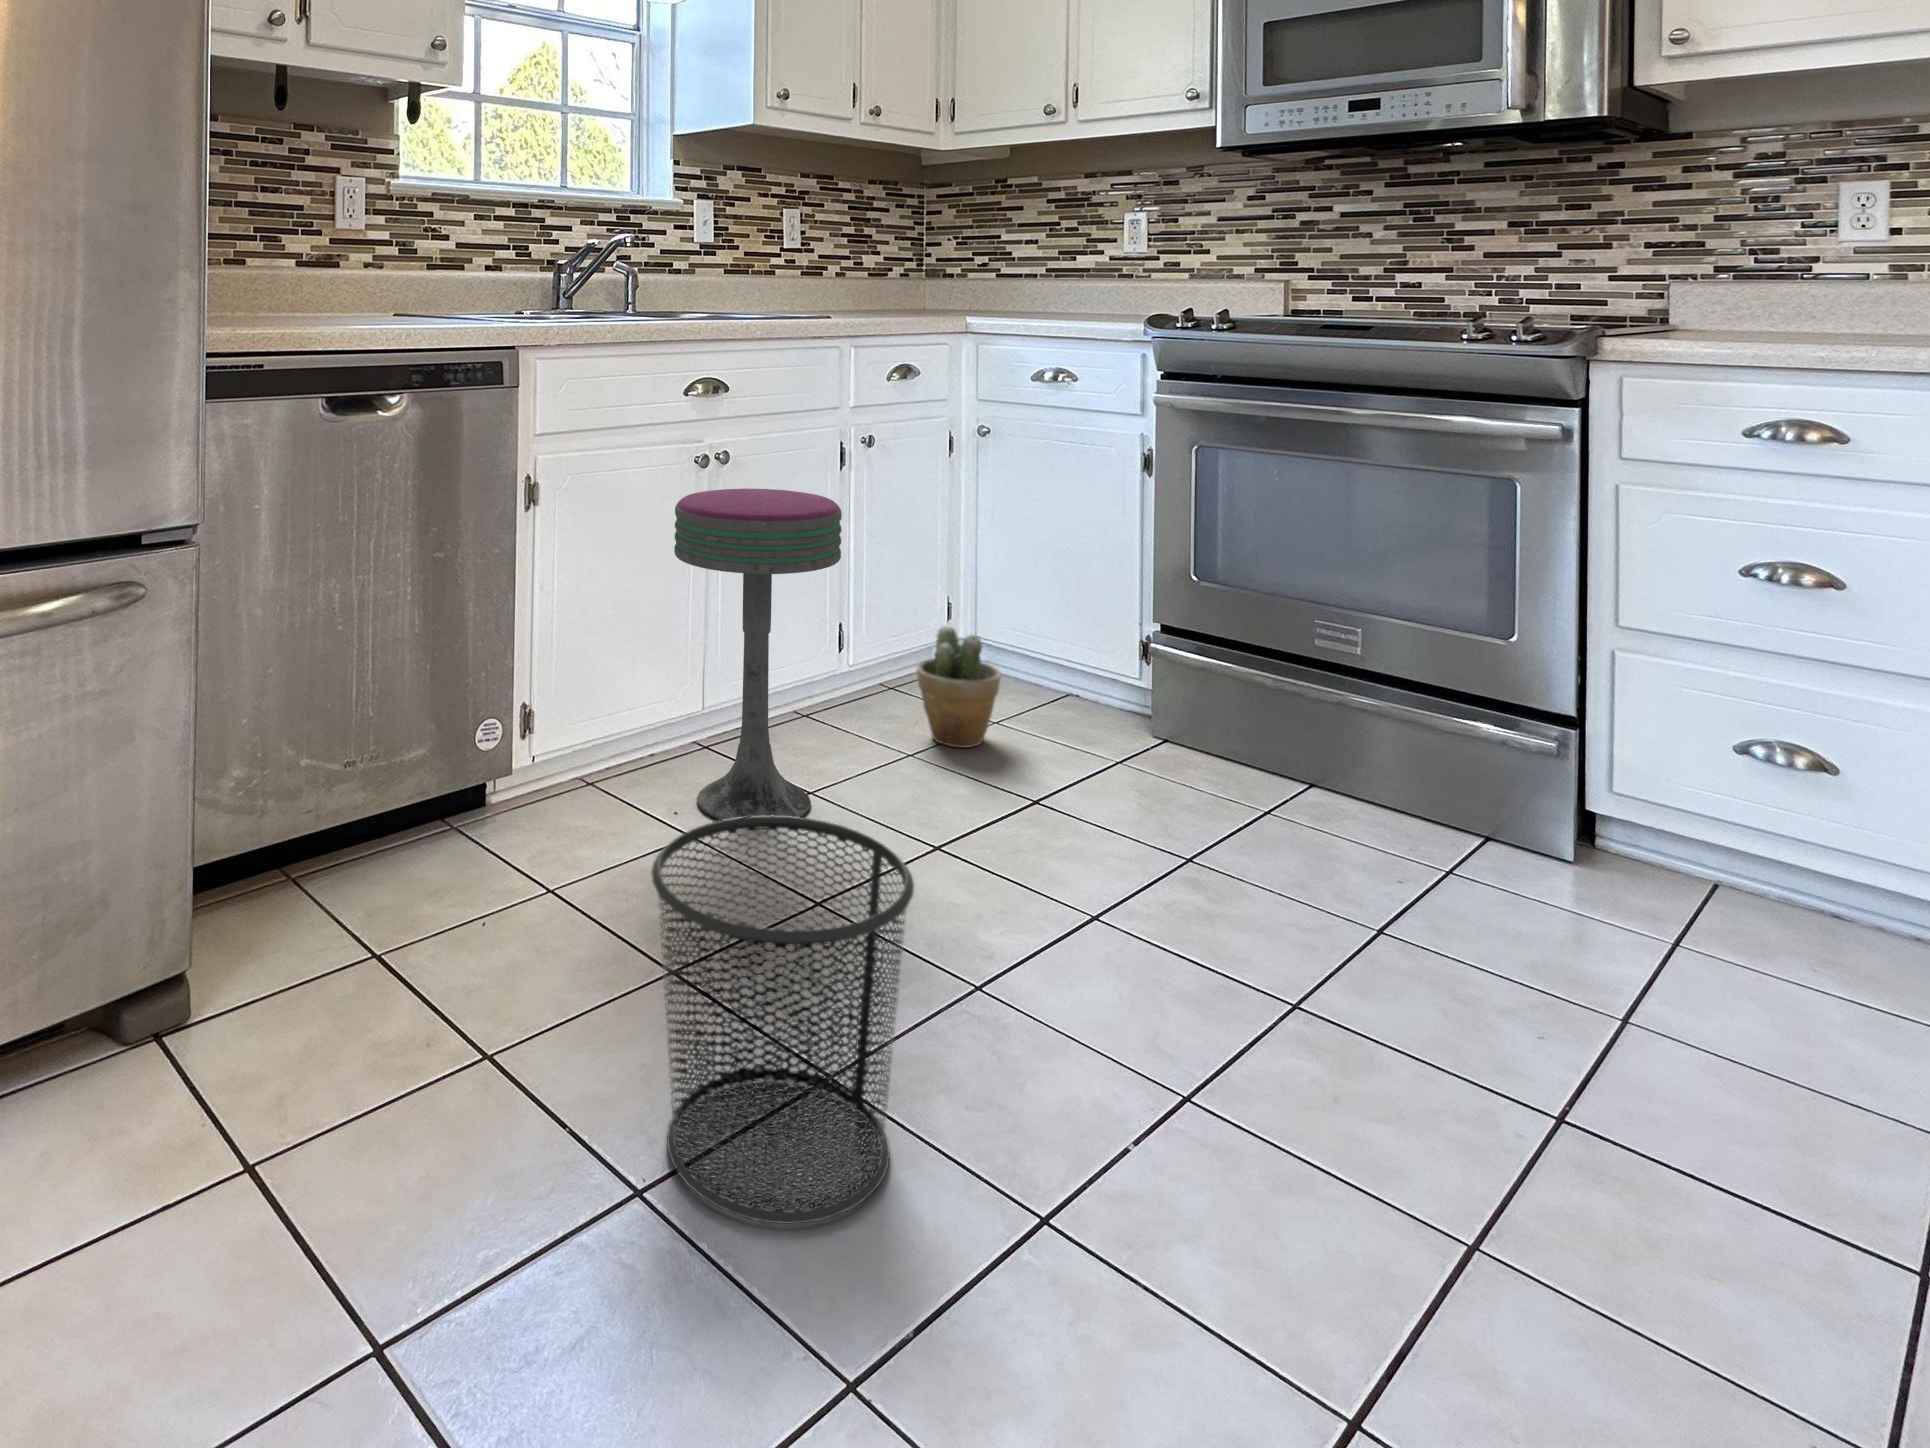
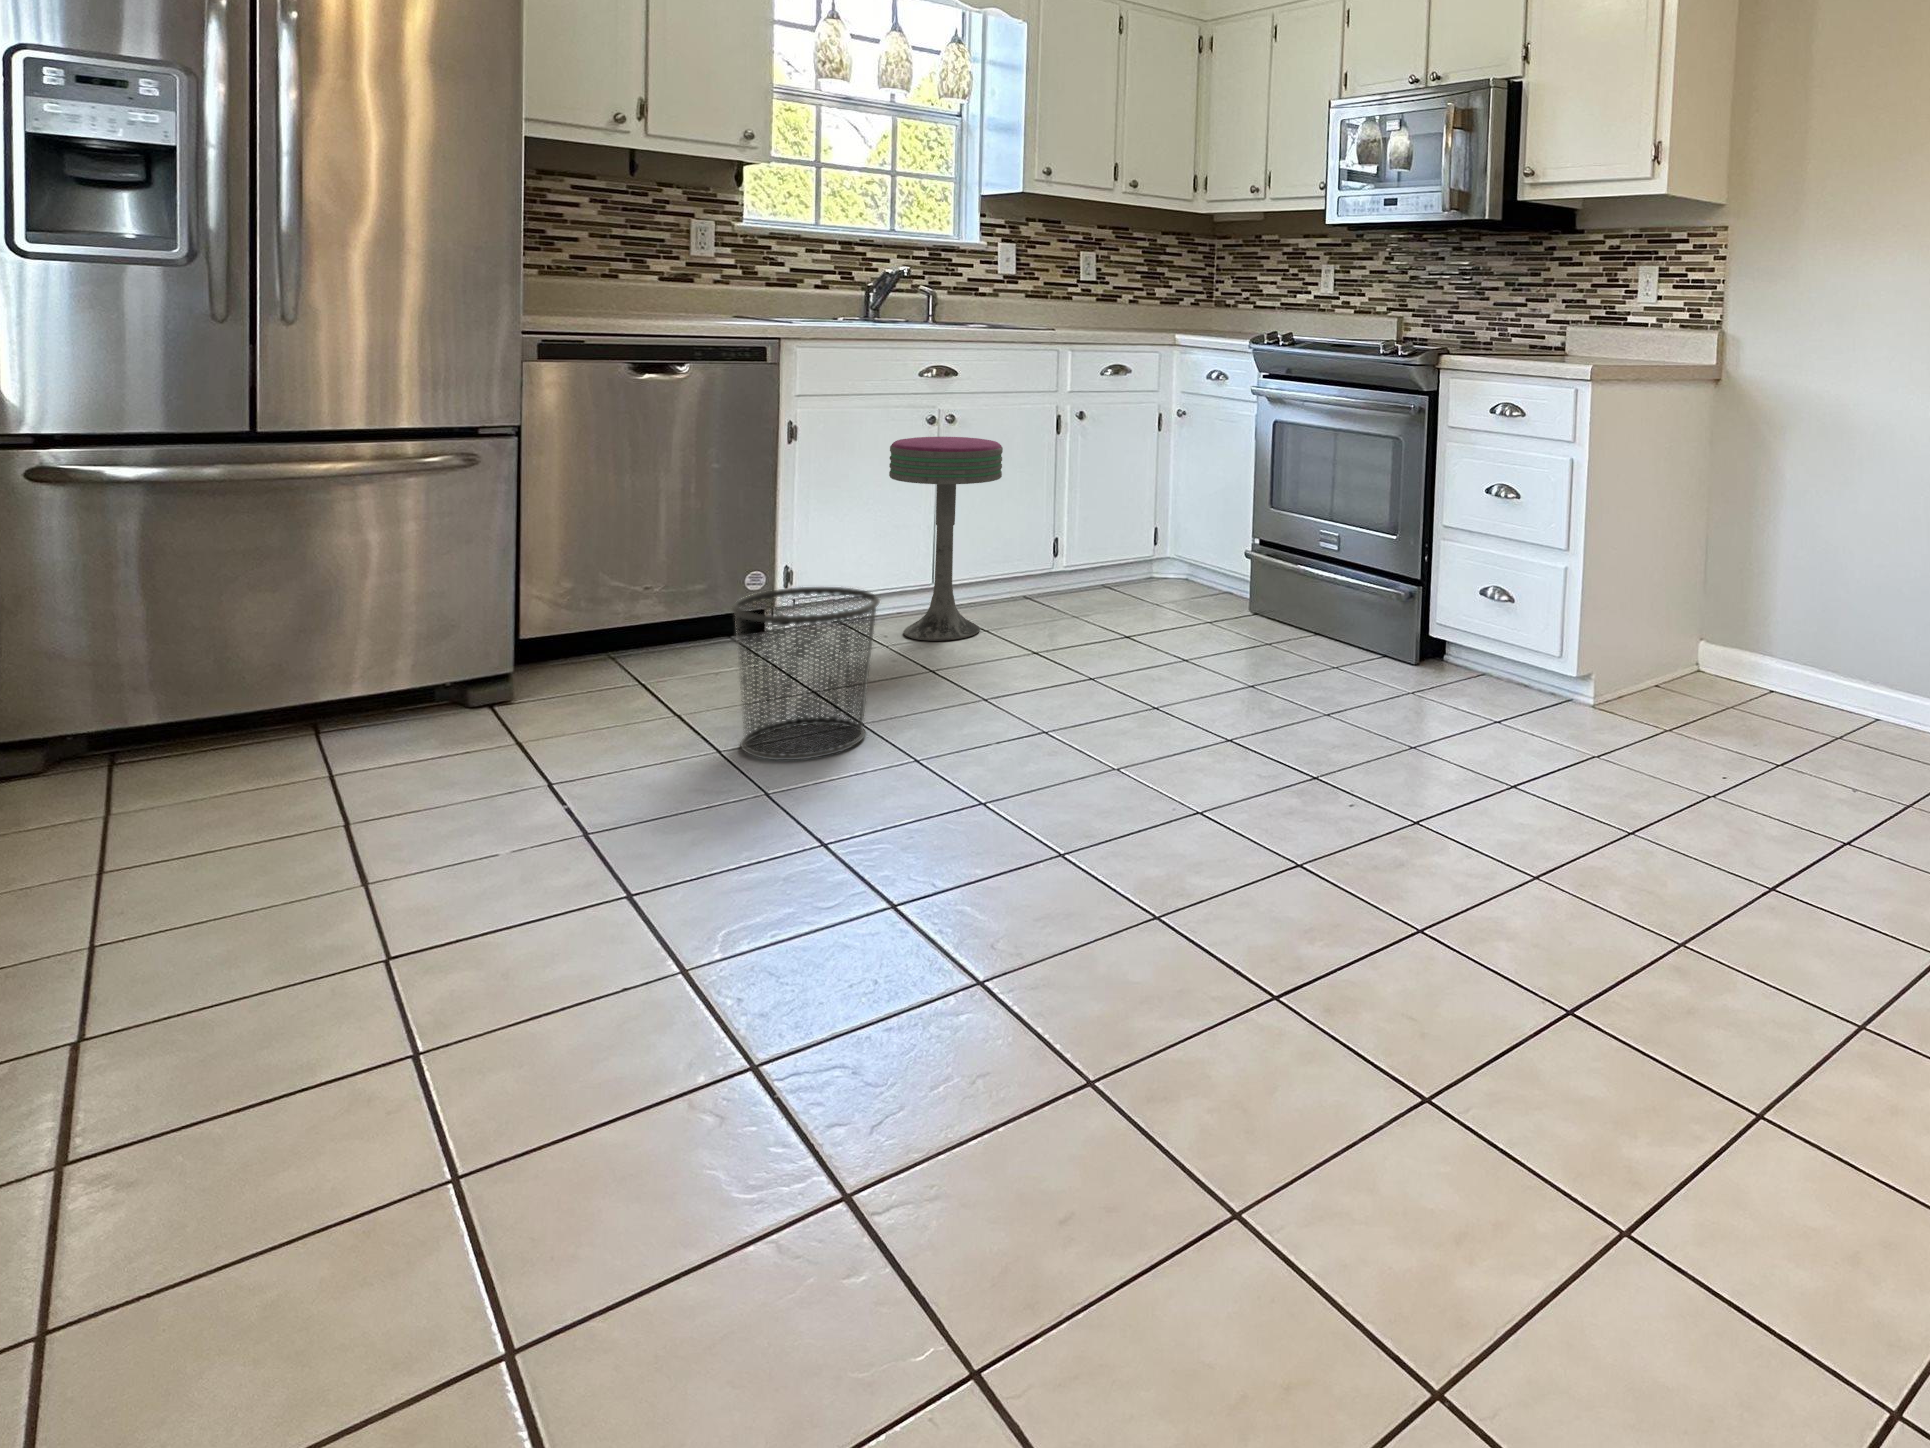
potted plant: present [917,627,1001,748] -> none [1090,536,1146,612]

